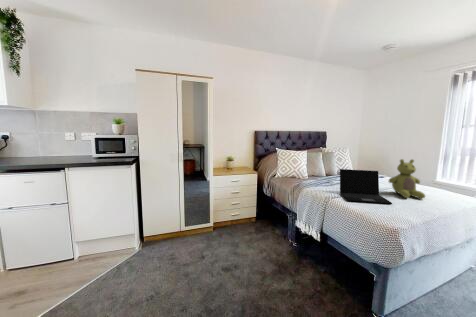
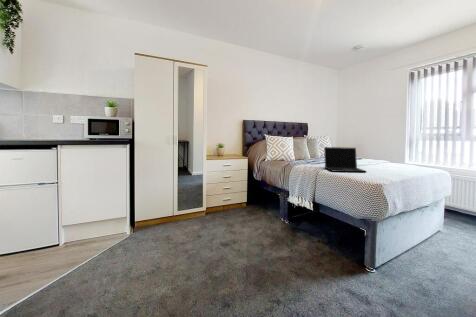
stuffed bear: present [388,159,425,199] -> none [364,137,393,169]

